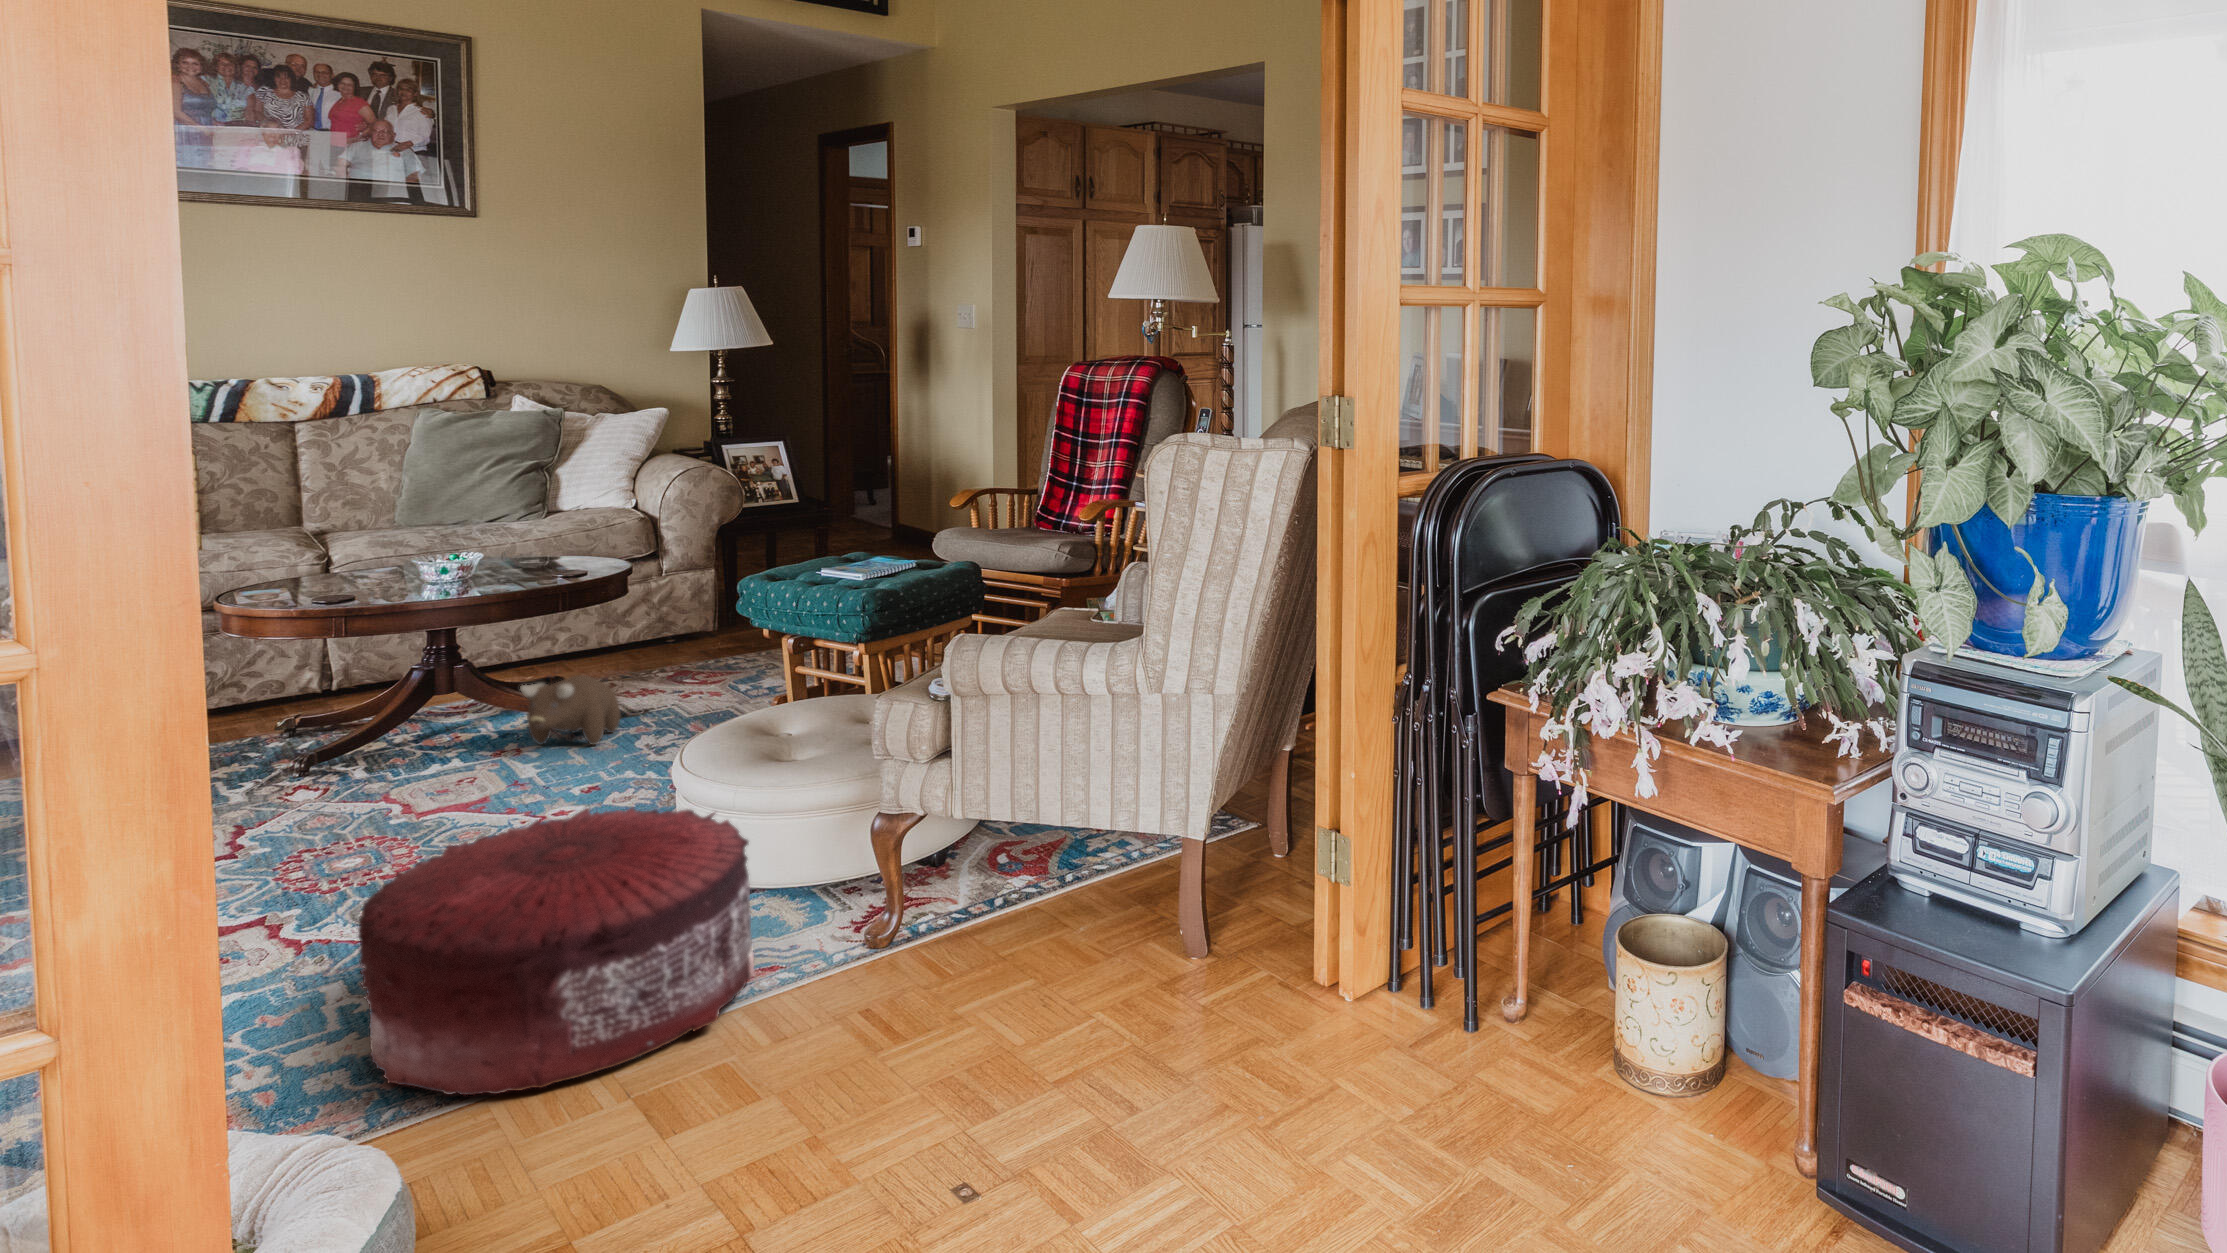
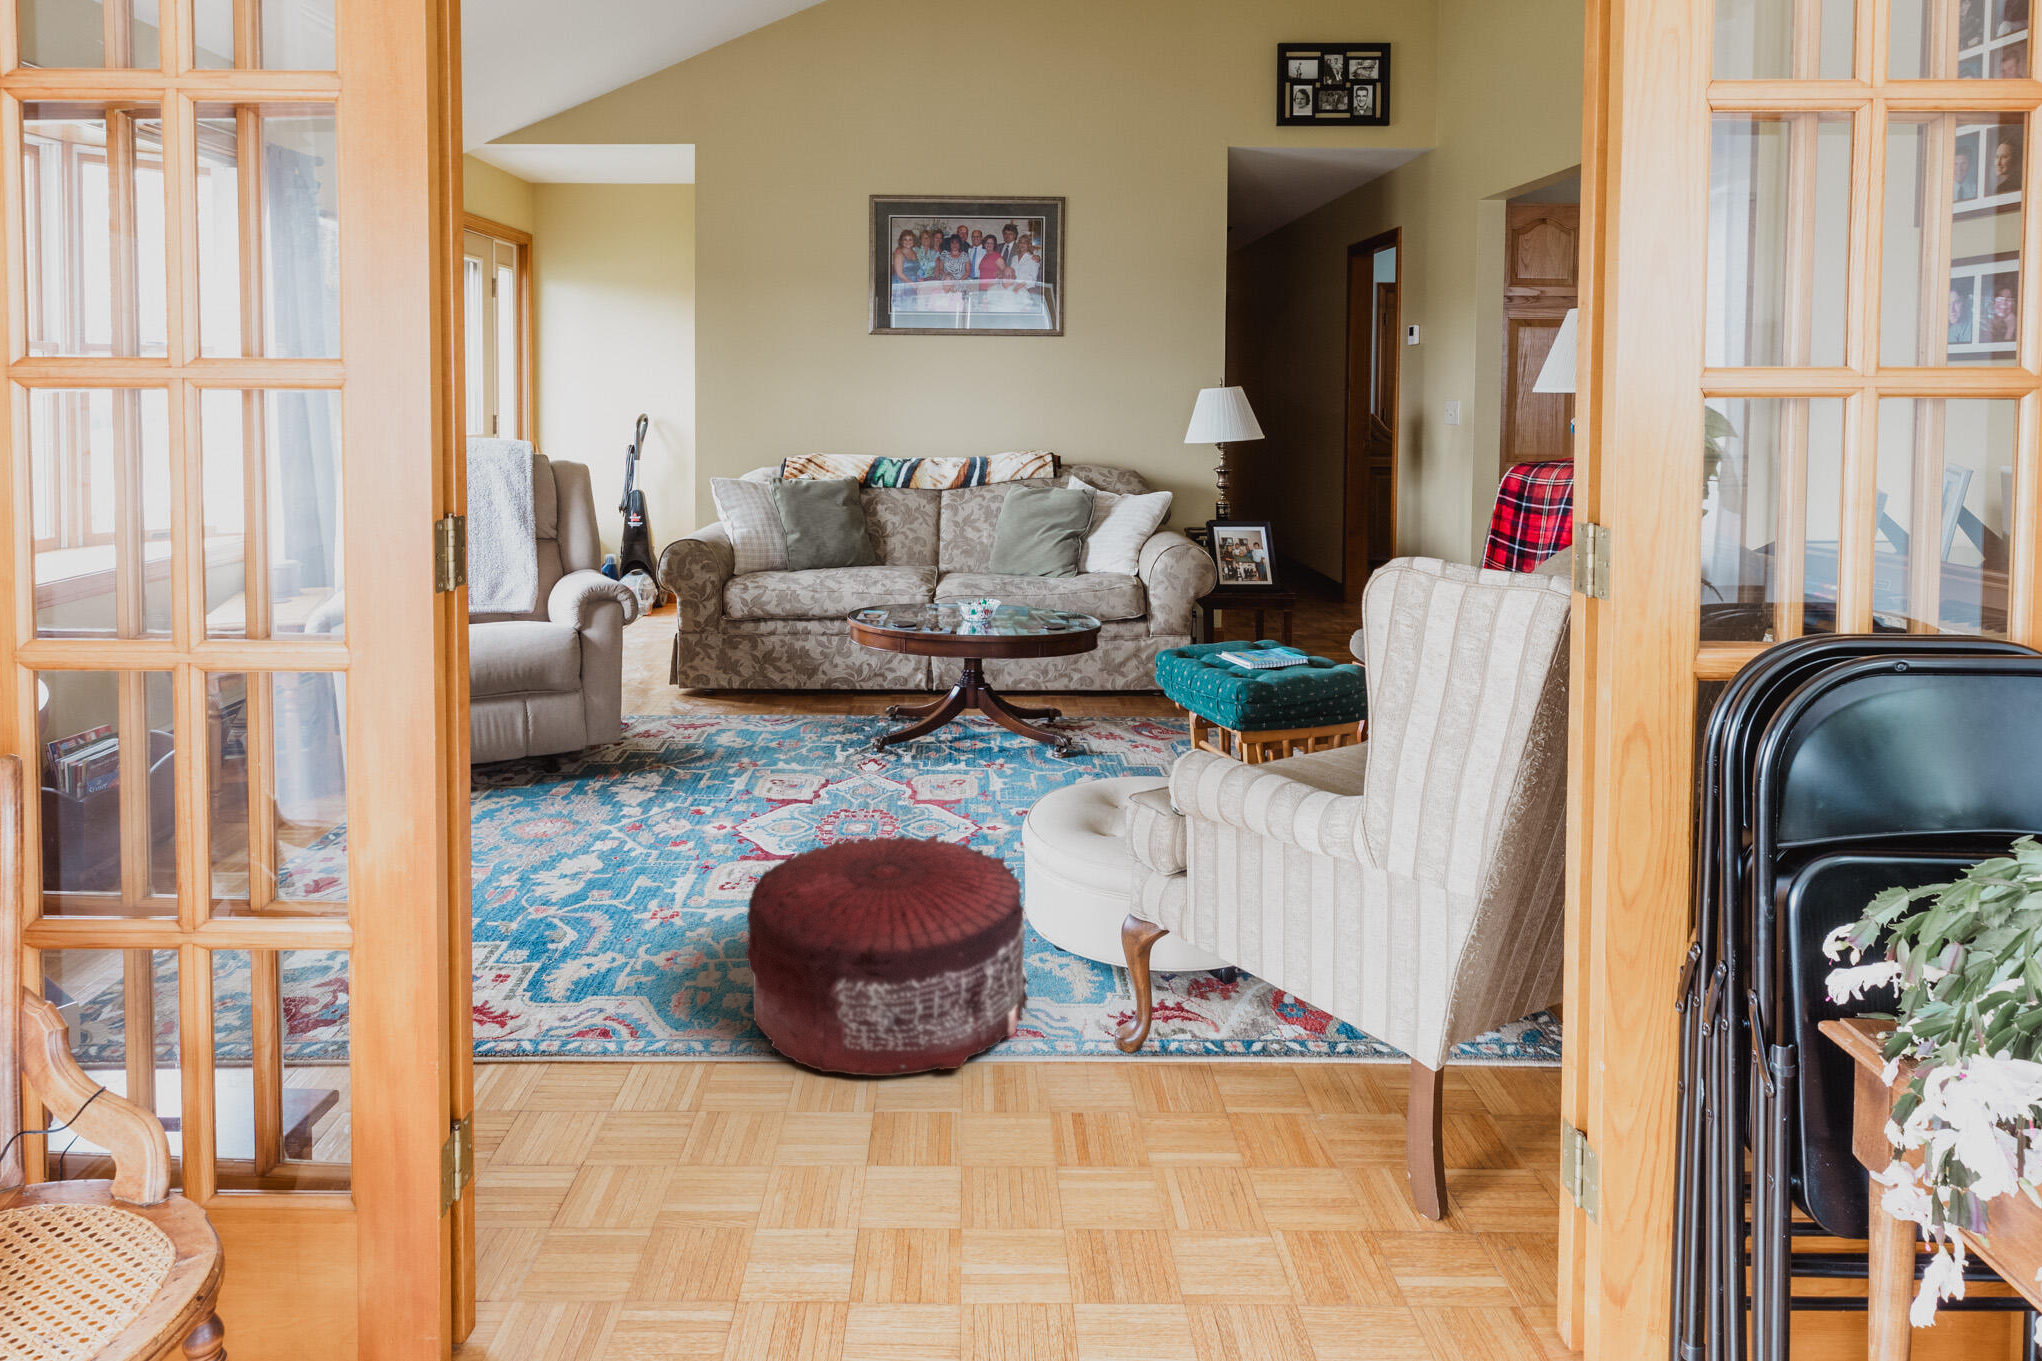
plush toy: present [520,675,620,746] -> none [1002,712,1075,774]

